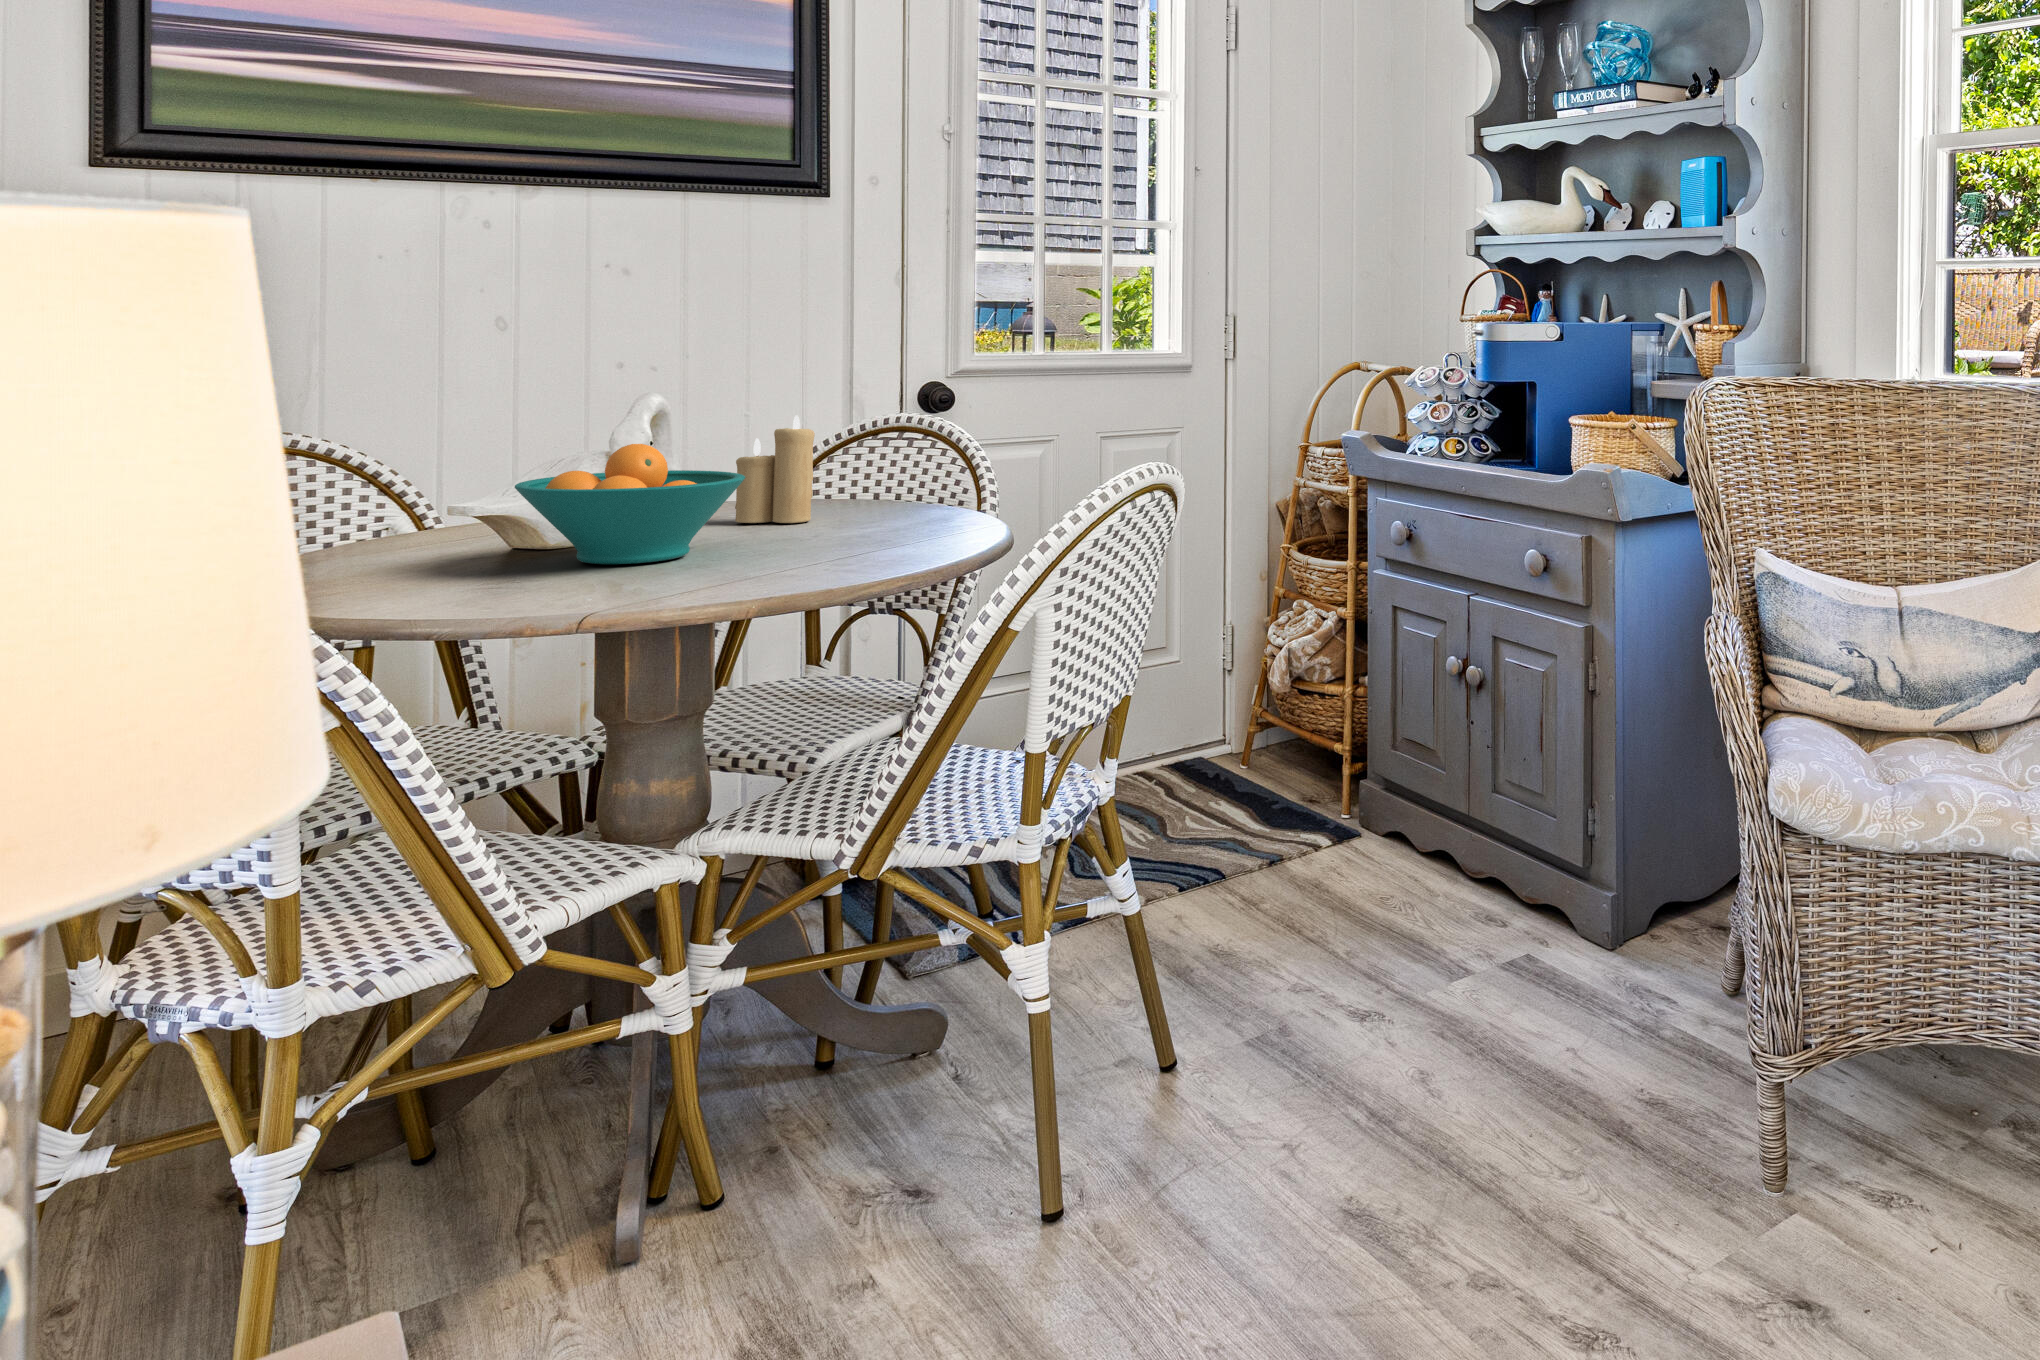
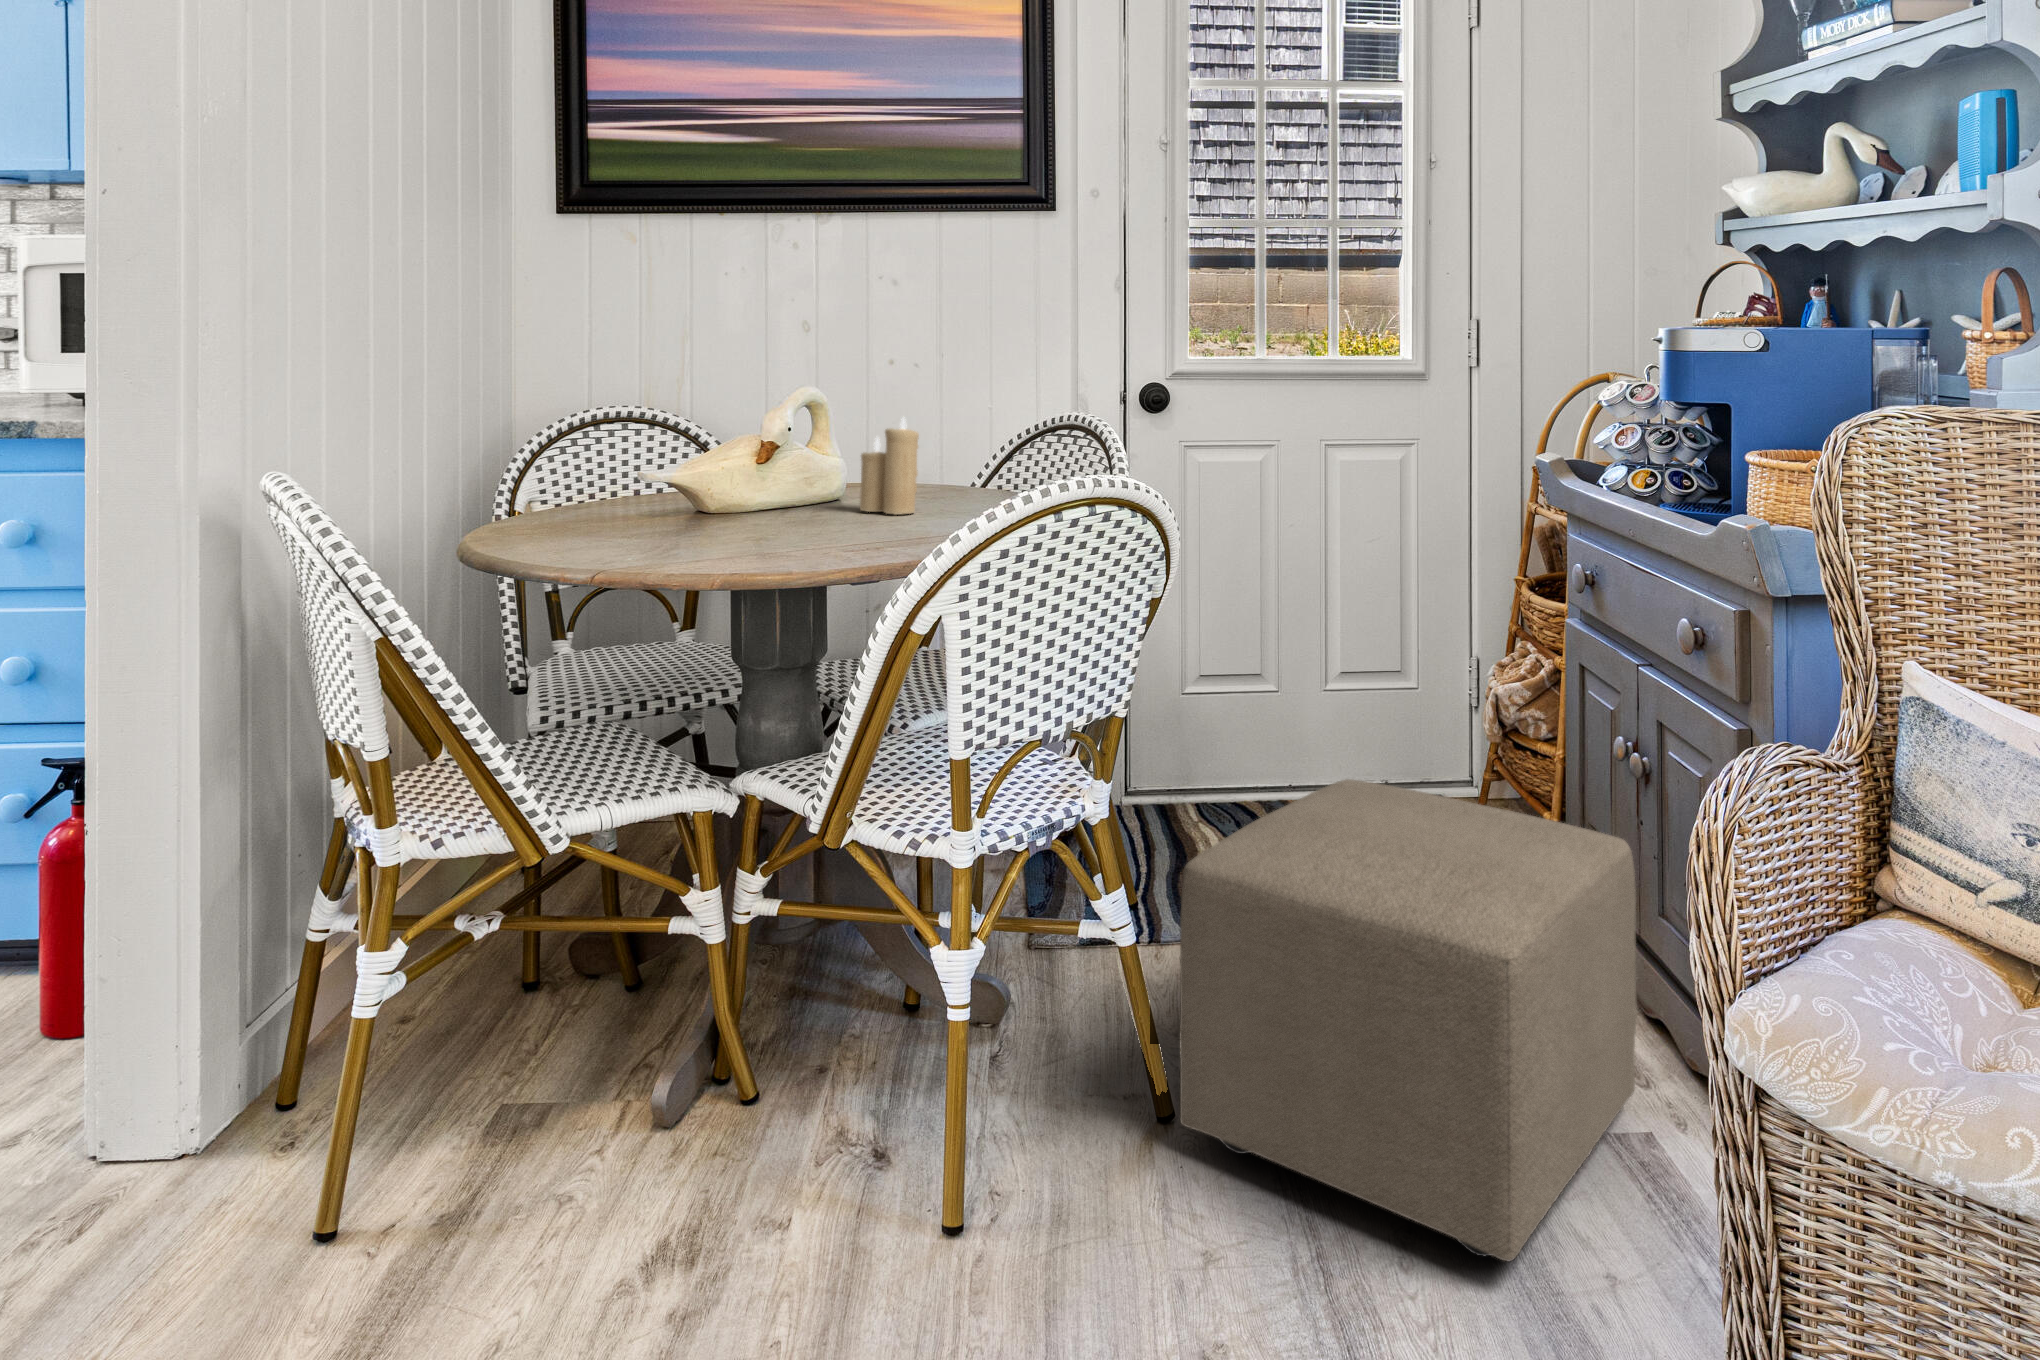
fruit bowl: present [515,444,745,564] -> none [619,439,797,542]
ottoman: none [1209,725,1527,1059] -> present [1180,779,1637,1261]

